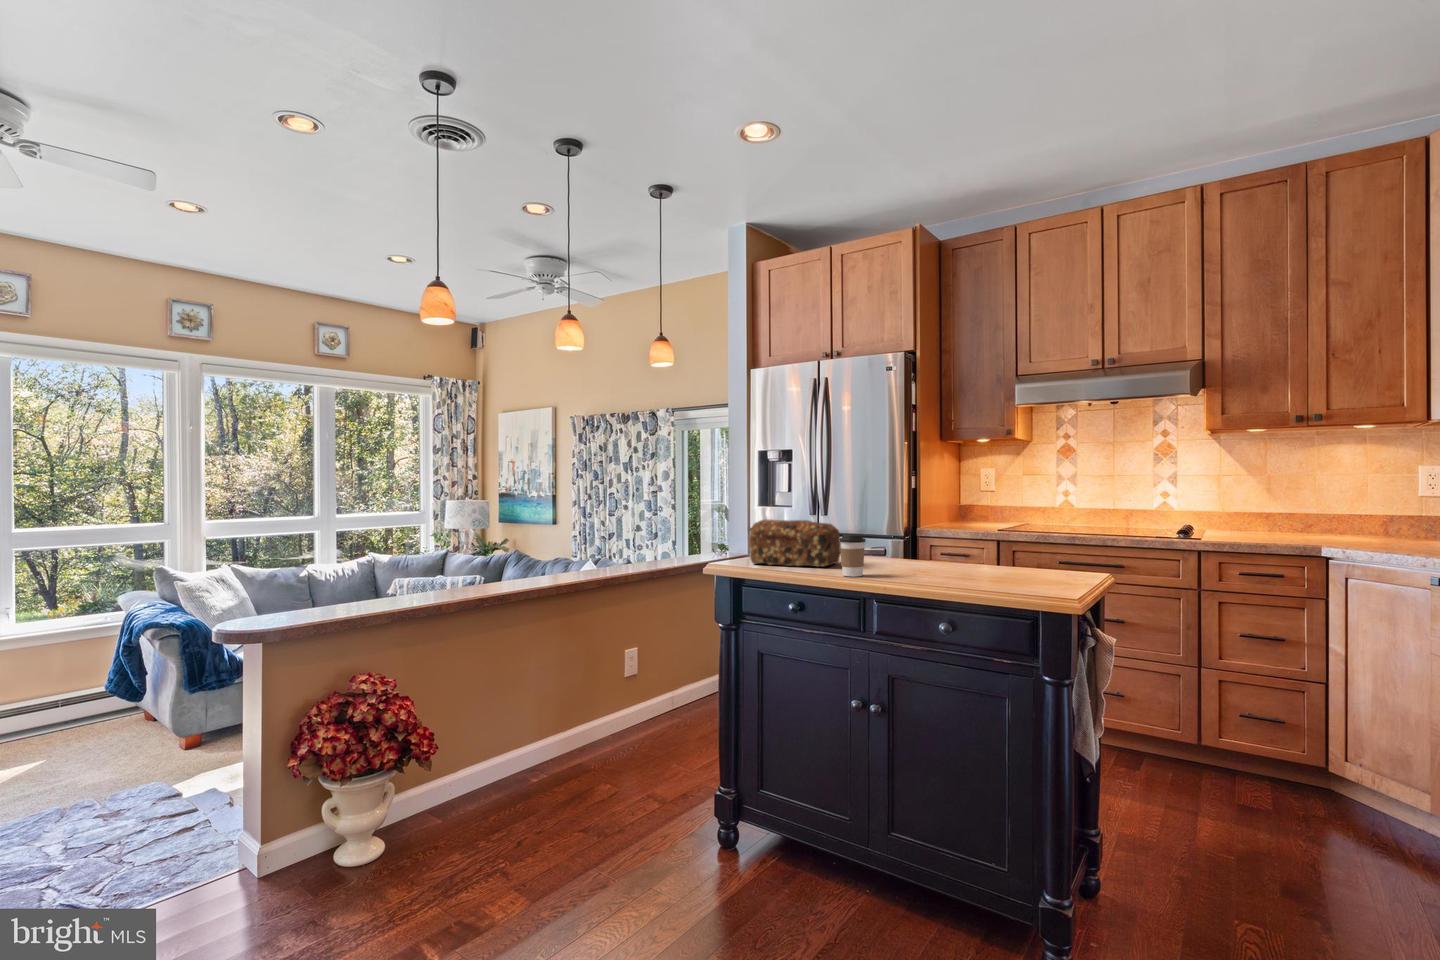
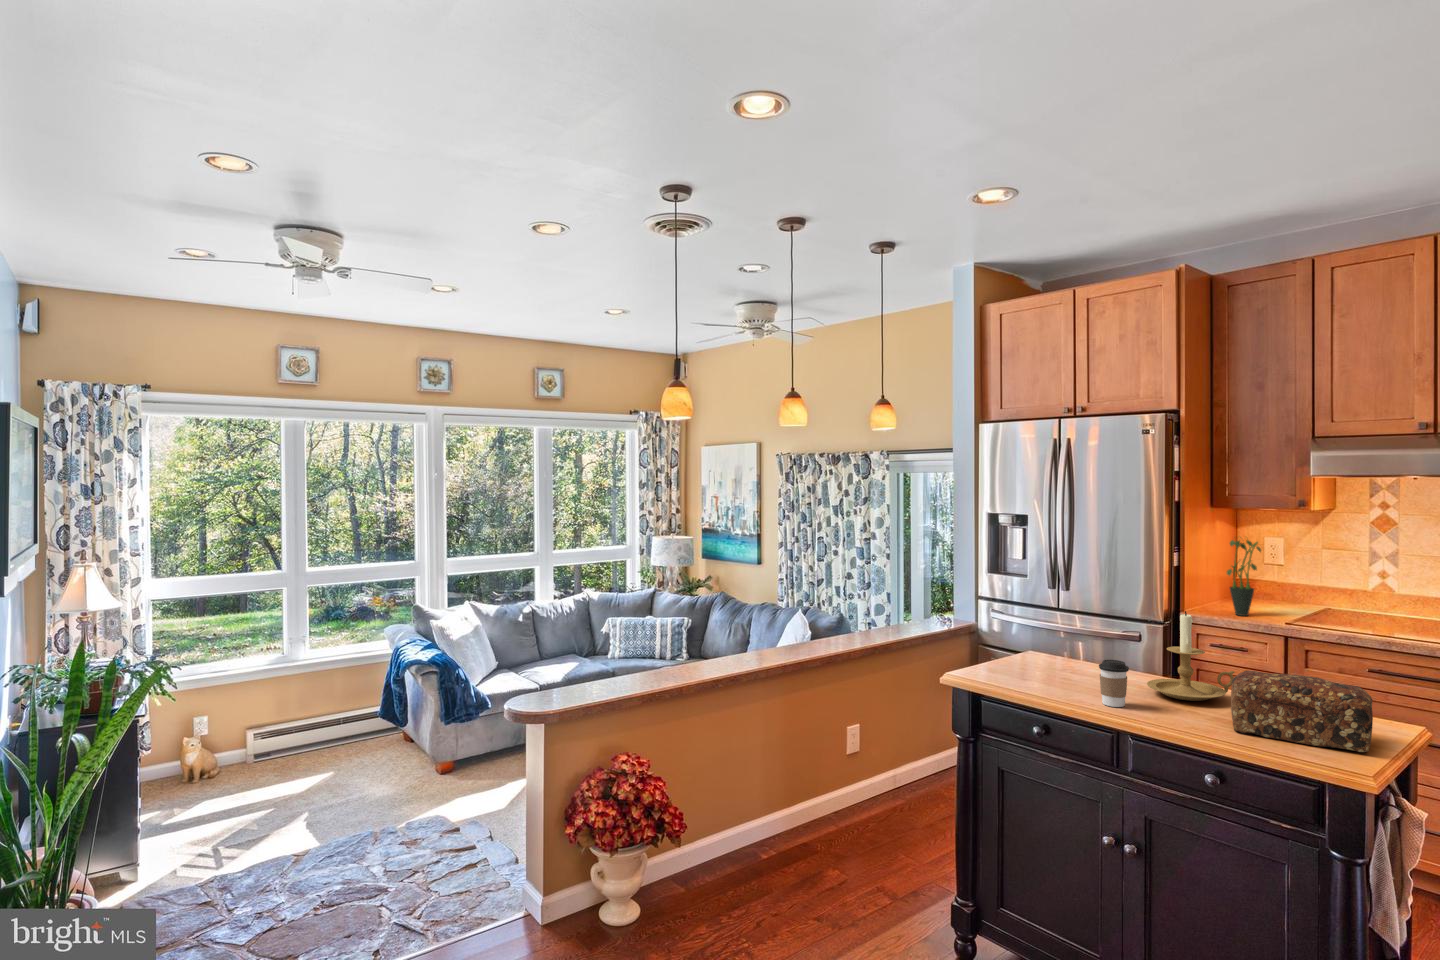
potted plant: none [954,460,984,529] -> present [1227,540,1261,616]
candle holder: none [883,489,957,571] -> present [1147,611,1235,701]
bread loaf: present [749,520,841,567] -> present [1231,671,1373,752]

